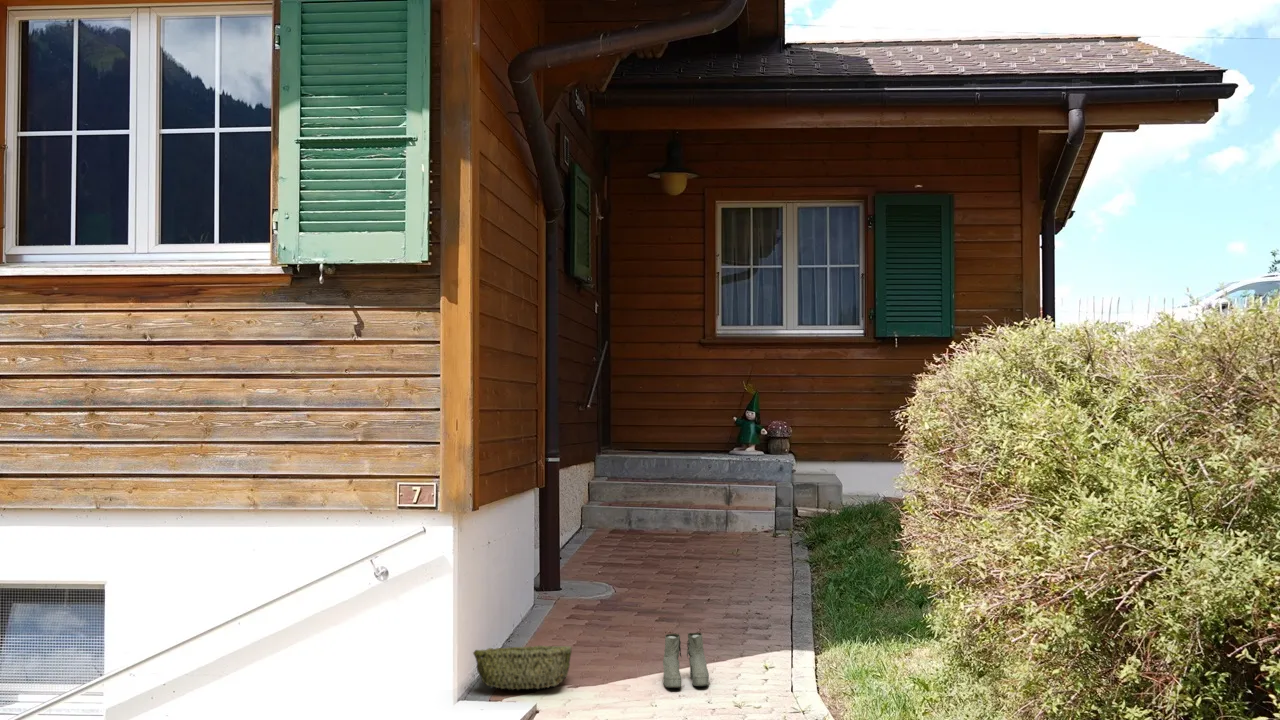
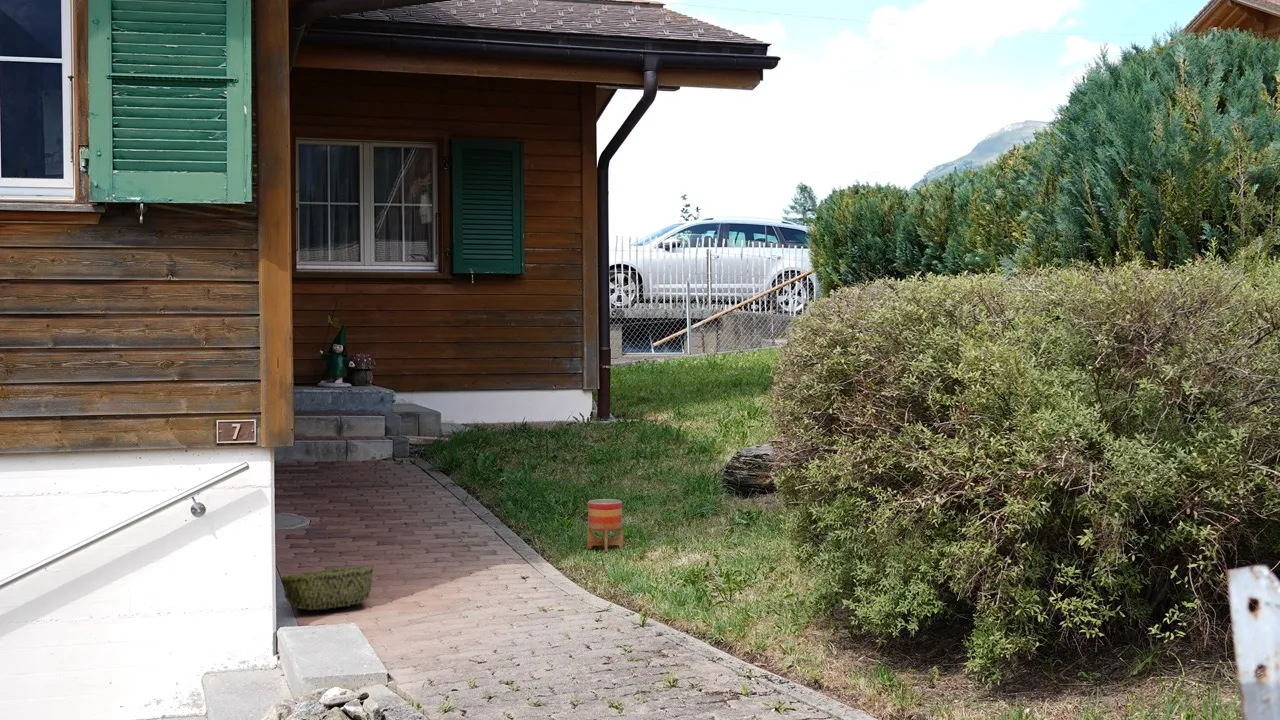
planter: none [861,592,903,655] -> present [587,499,623,552]
boots: present [663,633,709,688] -> none [445,544,492,594]

